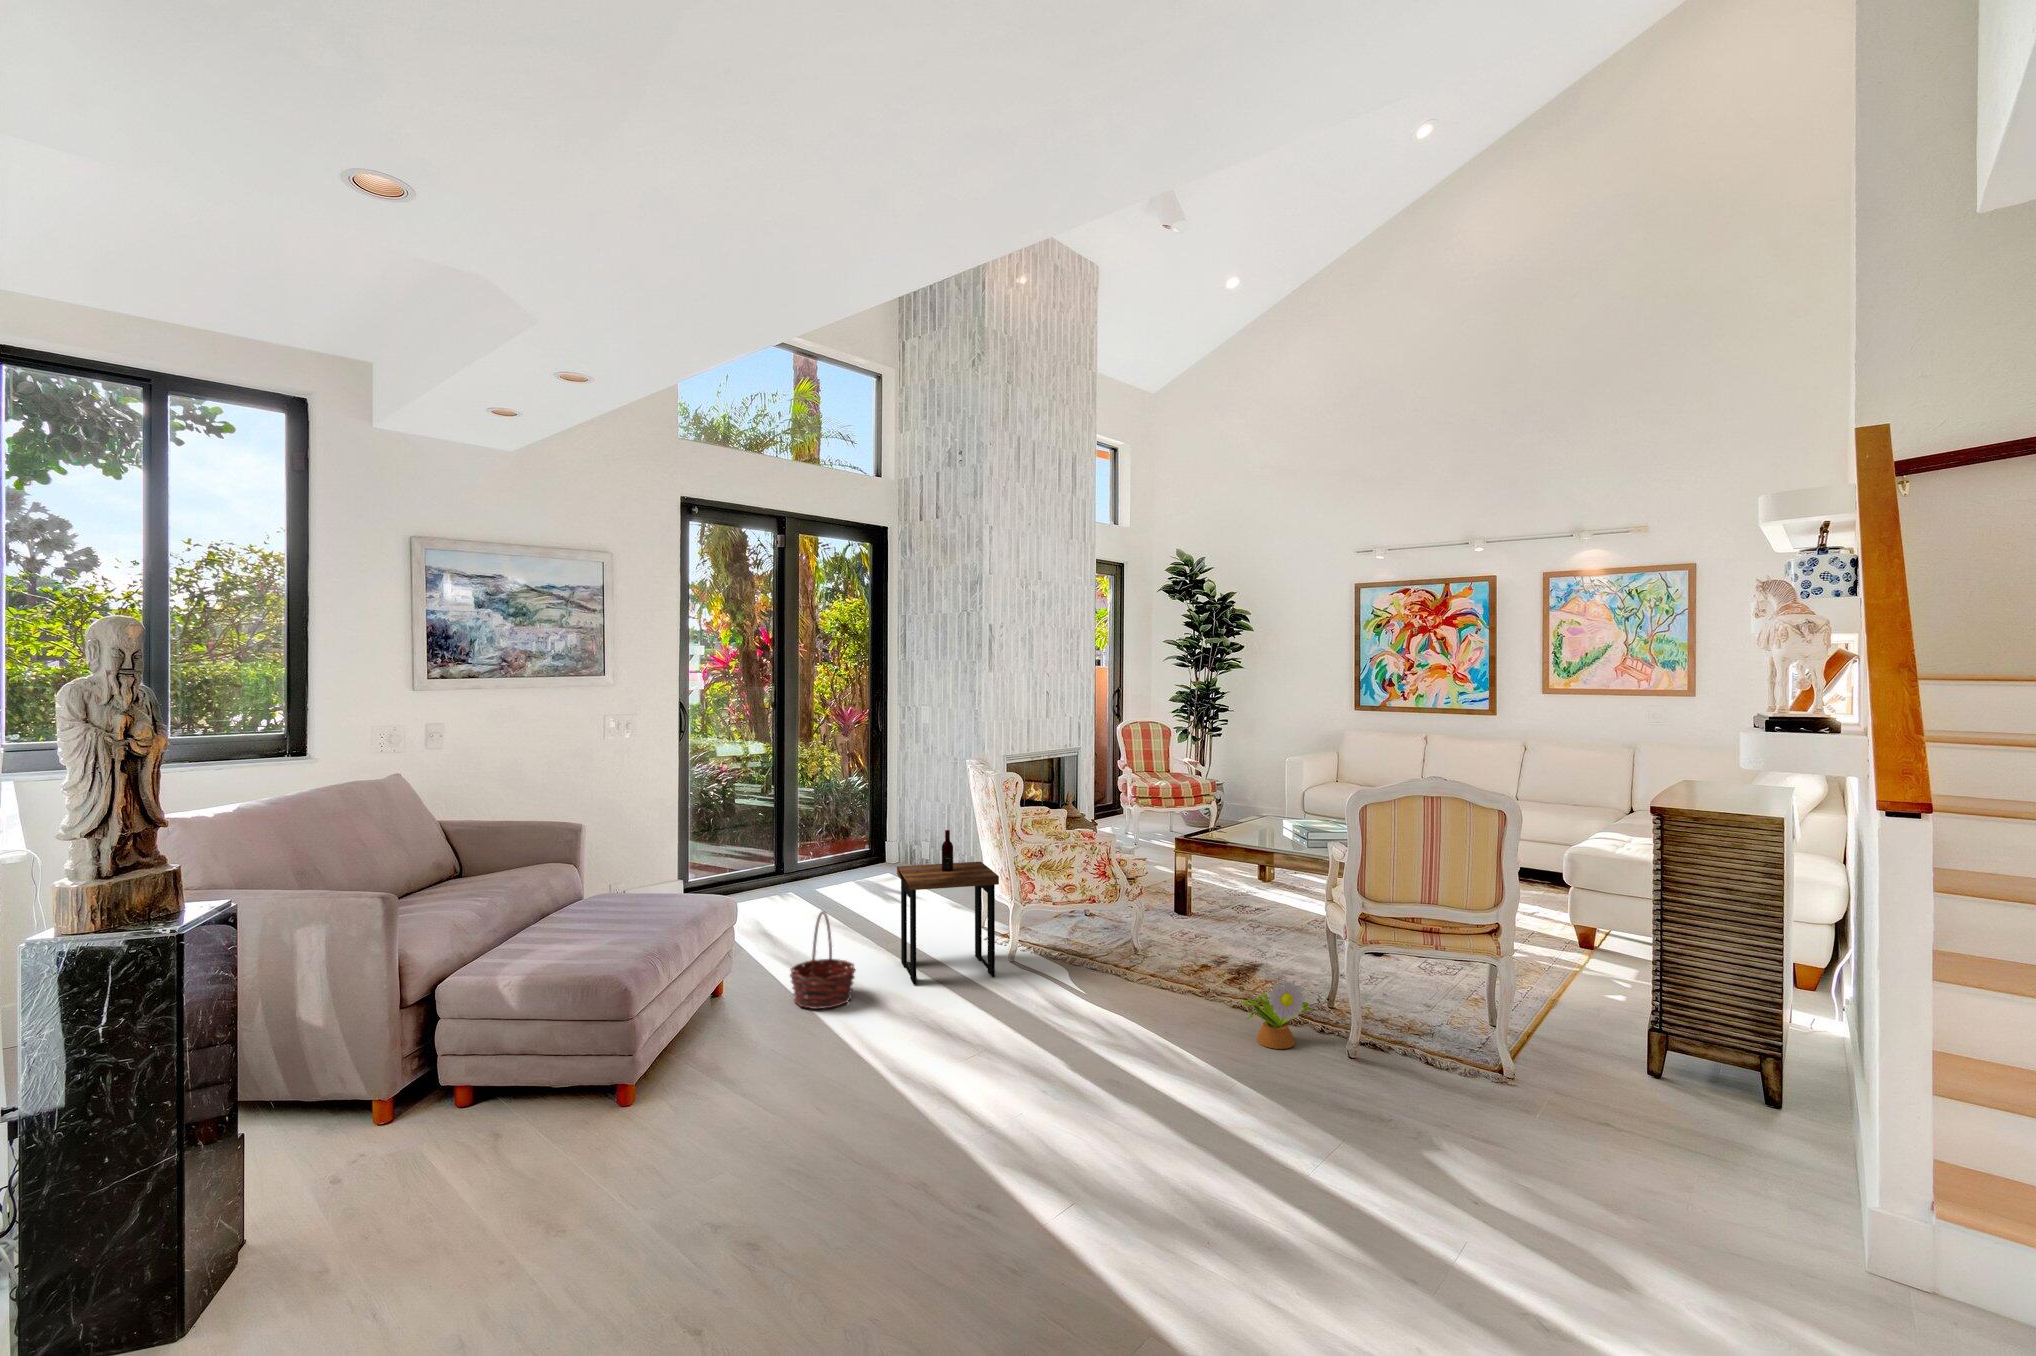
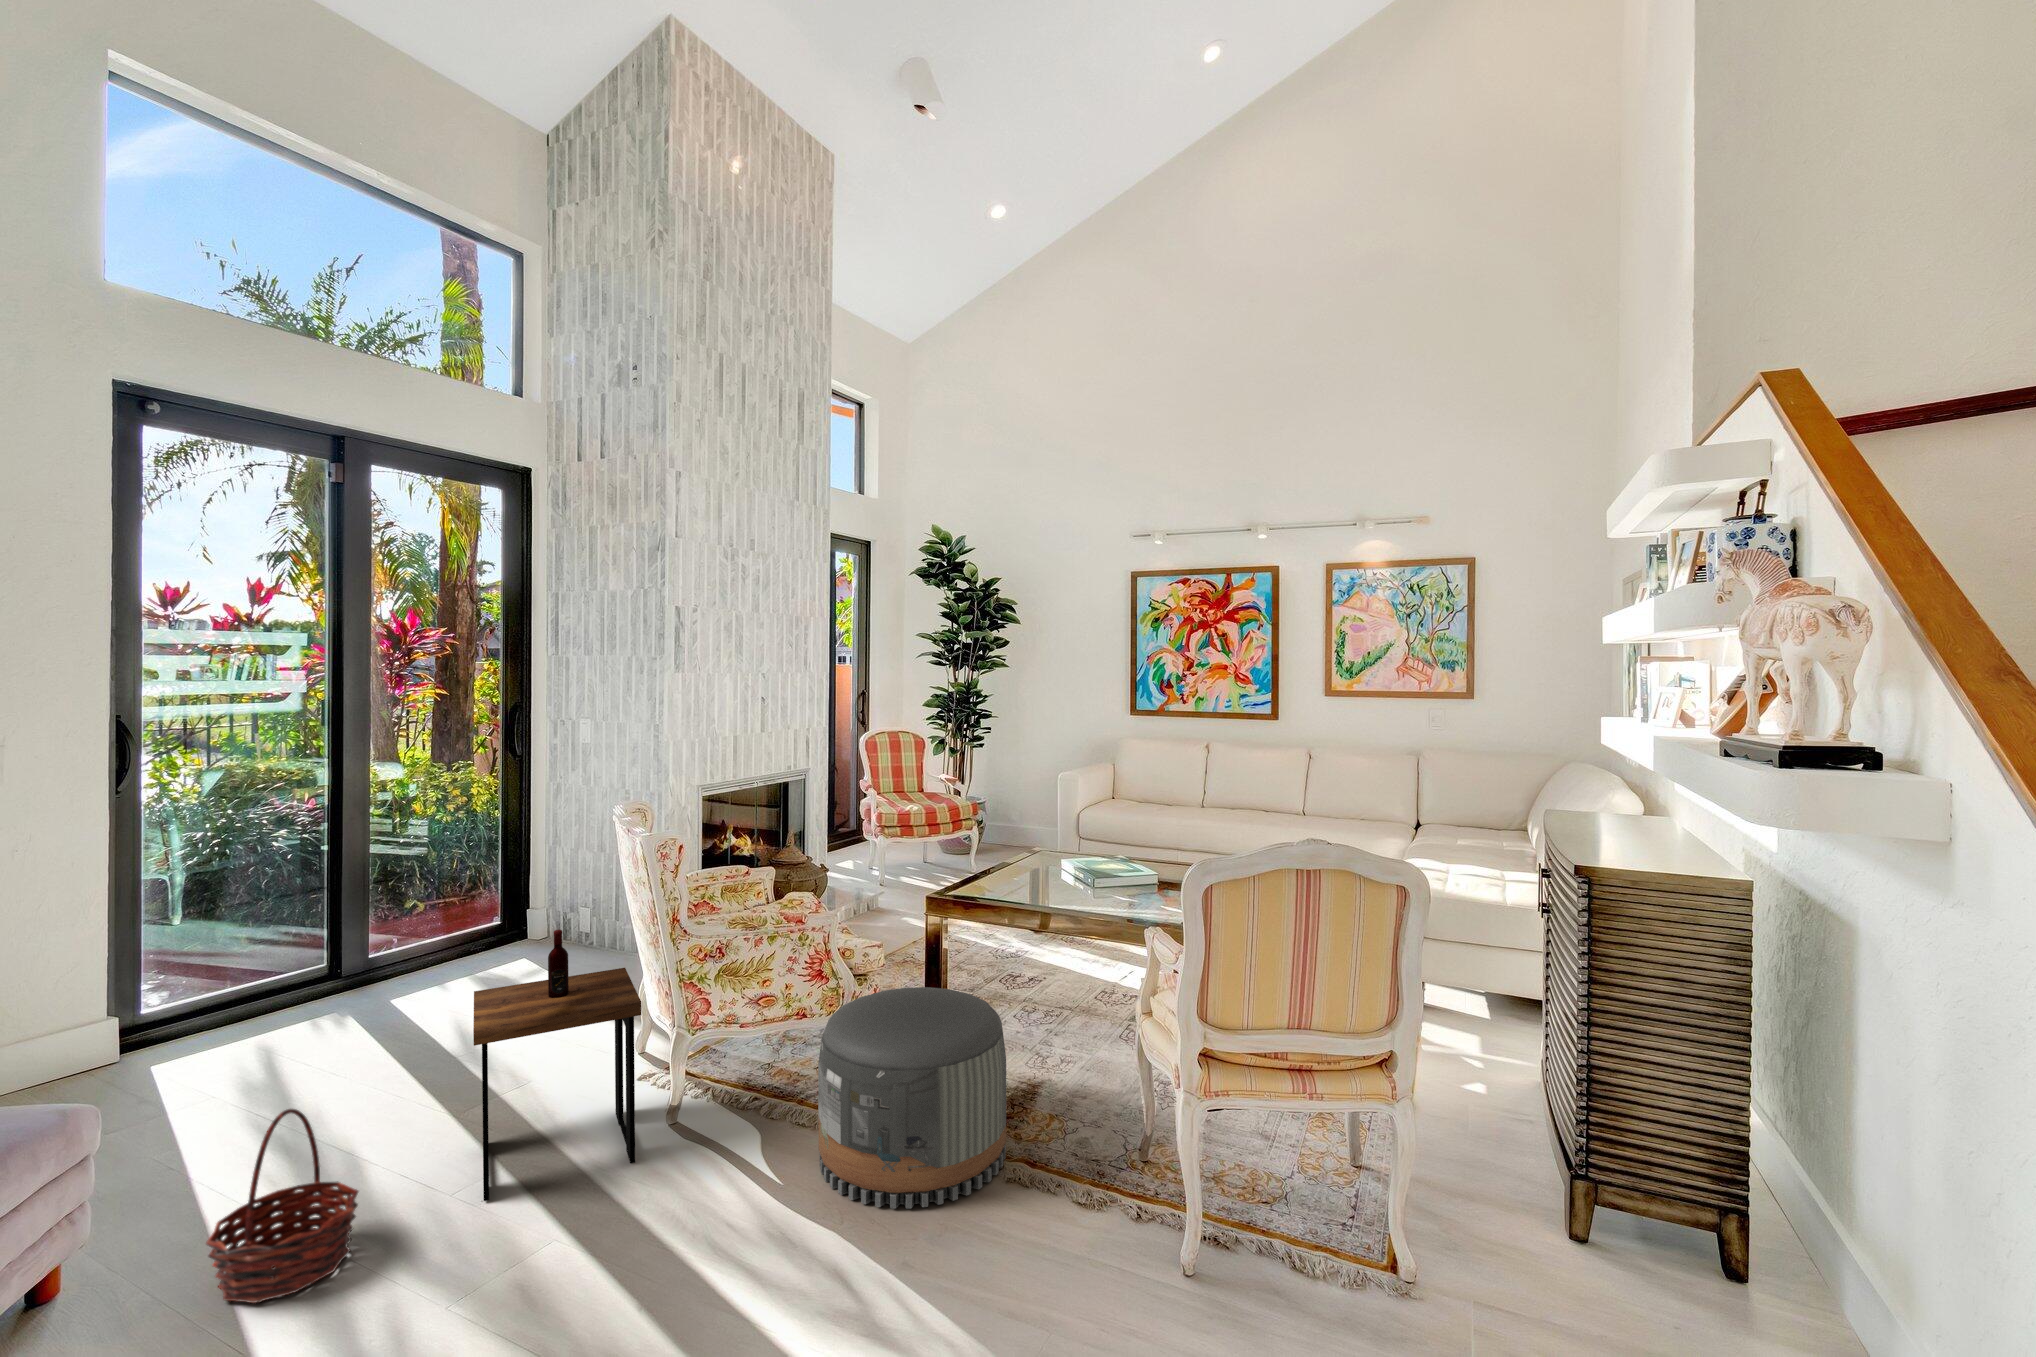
pouf: none [1109,884,1234,1011] -> present [818,987,1006,1209]
decorative plant: present [1241,979,1313,1049] -> none [1018,1170,1129,1280]

